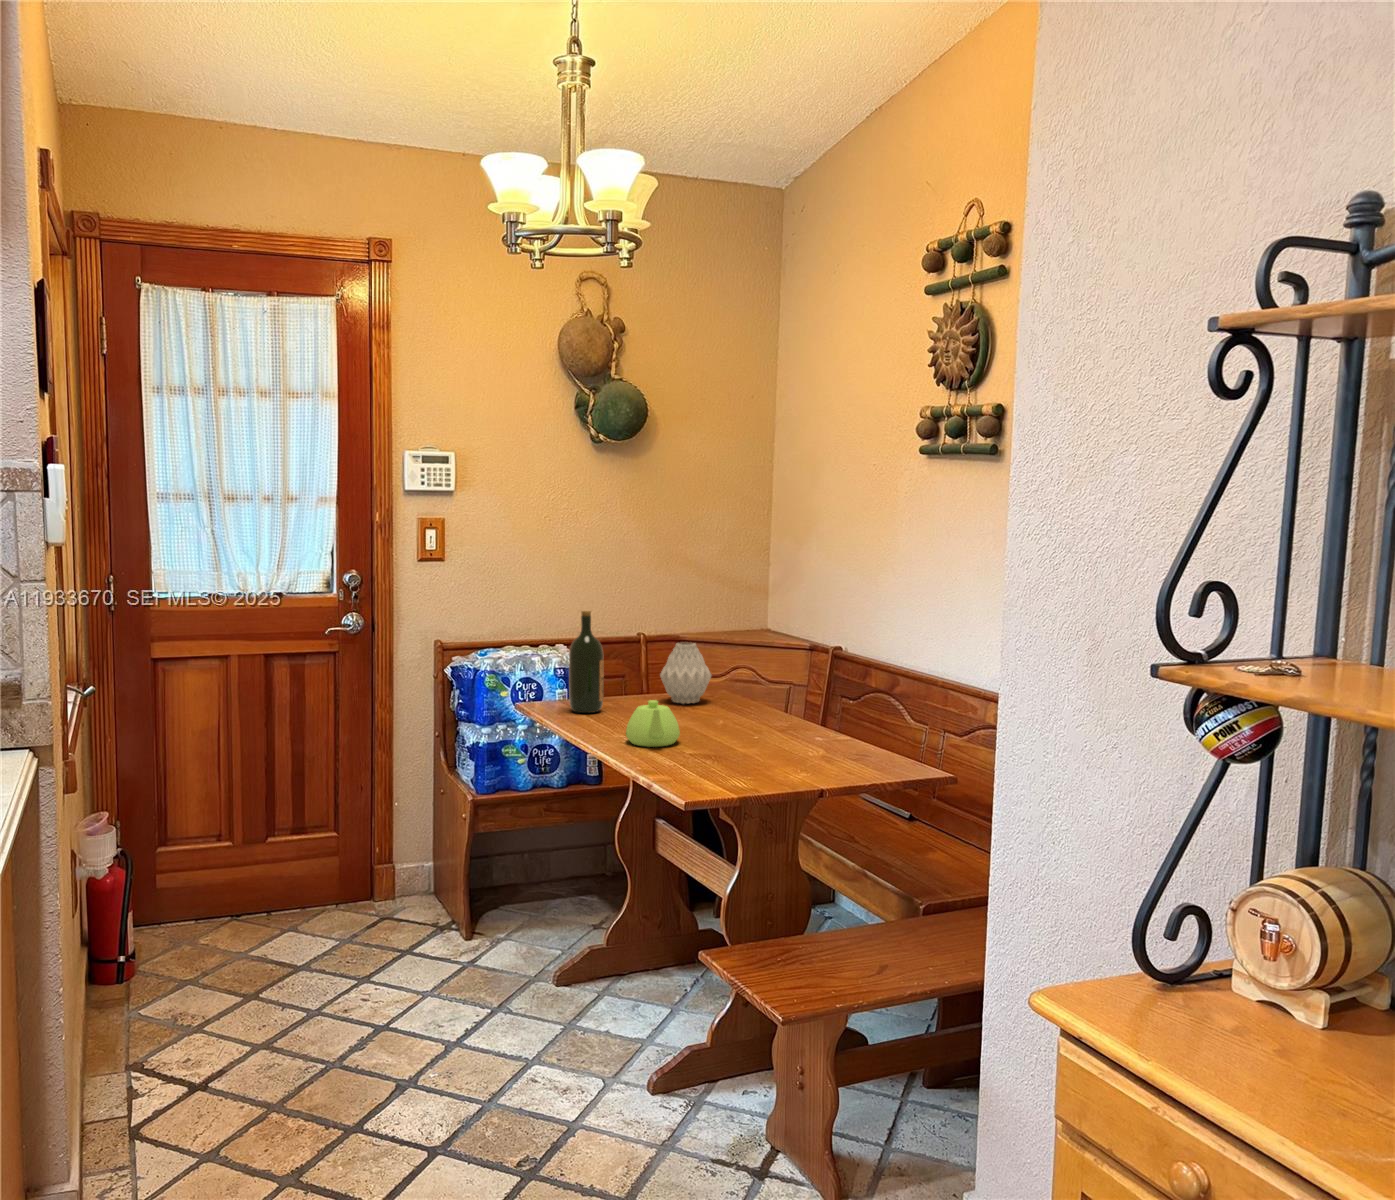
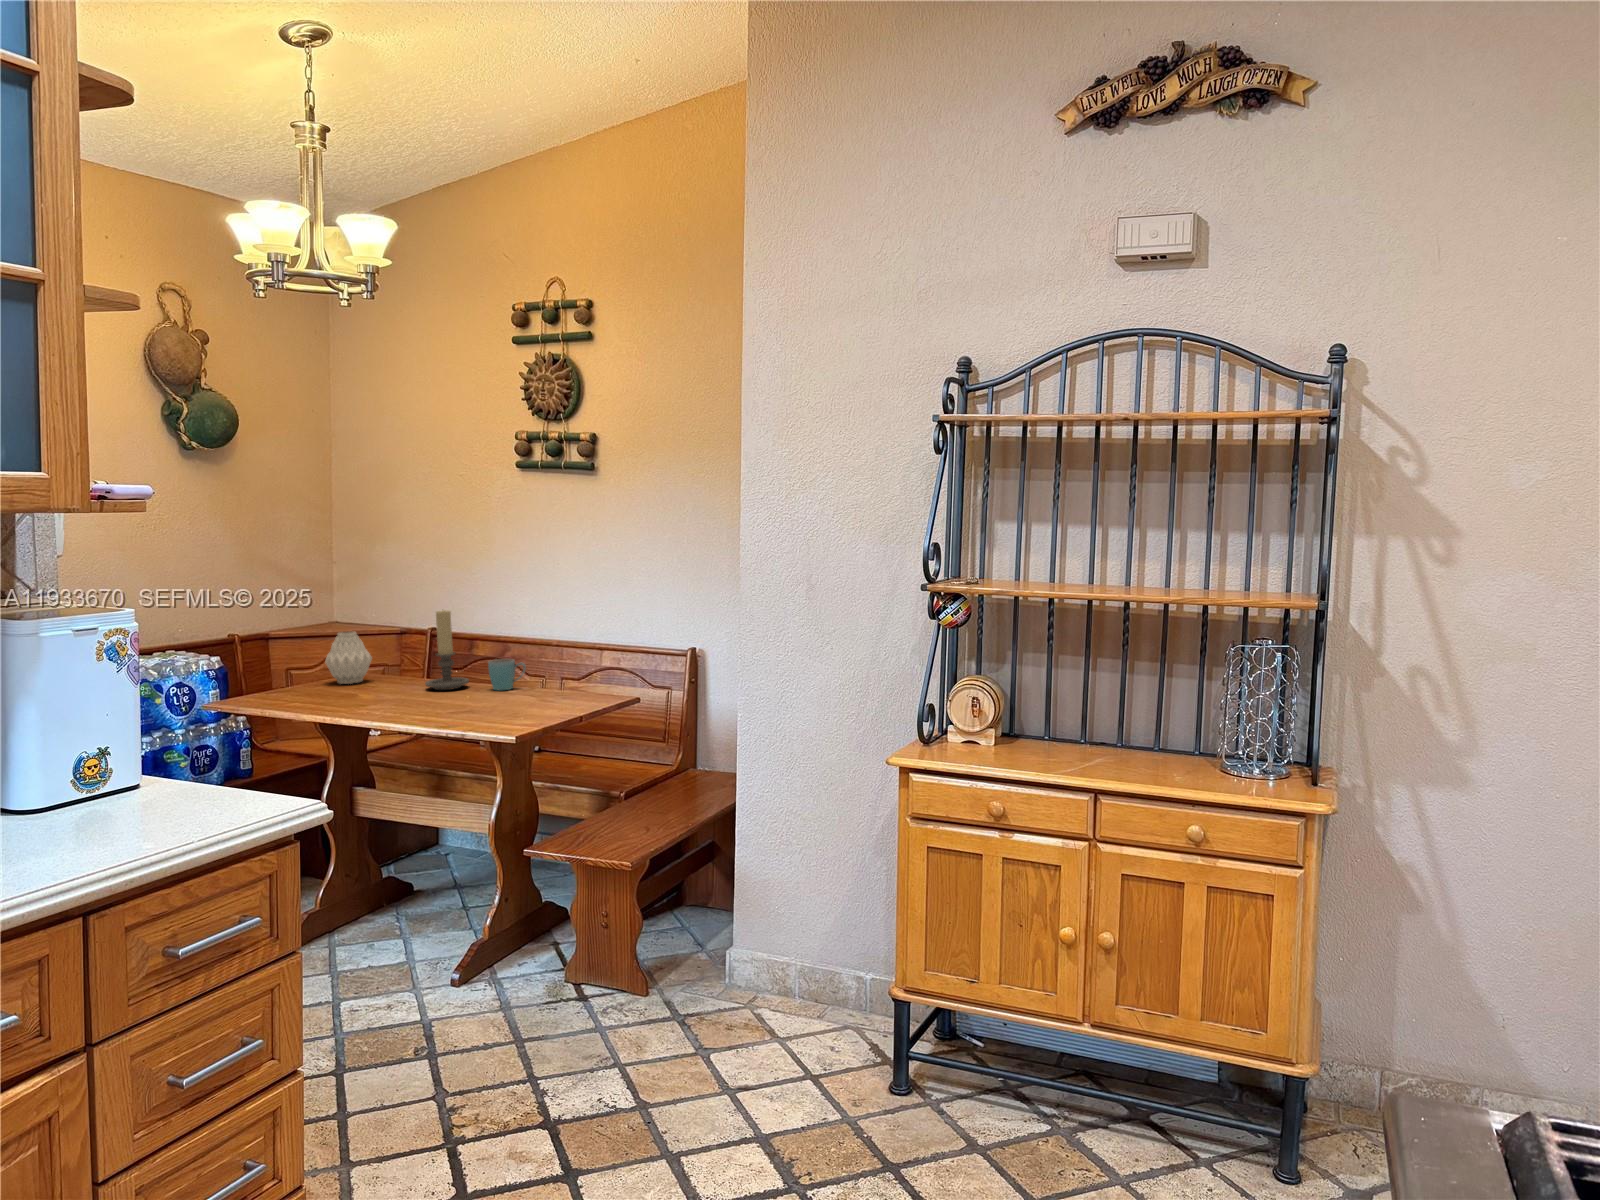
wine bottle: present [569,611,604,713] -> none [265,611,301,701]
candle holder: none [726,629,780,732] -> present [425,610,469,690]
teapot: present [626,700,680,747] -> none [373,672,419,709]
mug: none [787,702,831,745] -> present [488,659,526,690]

